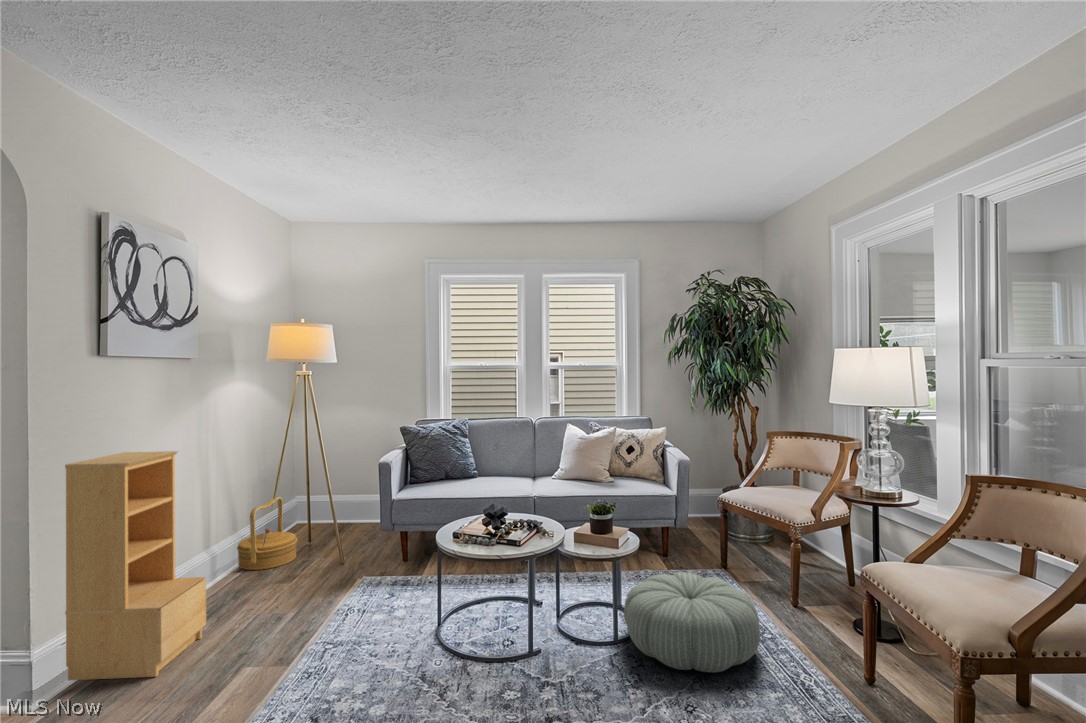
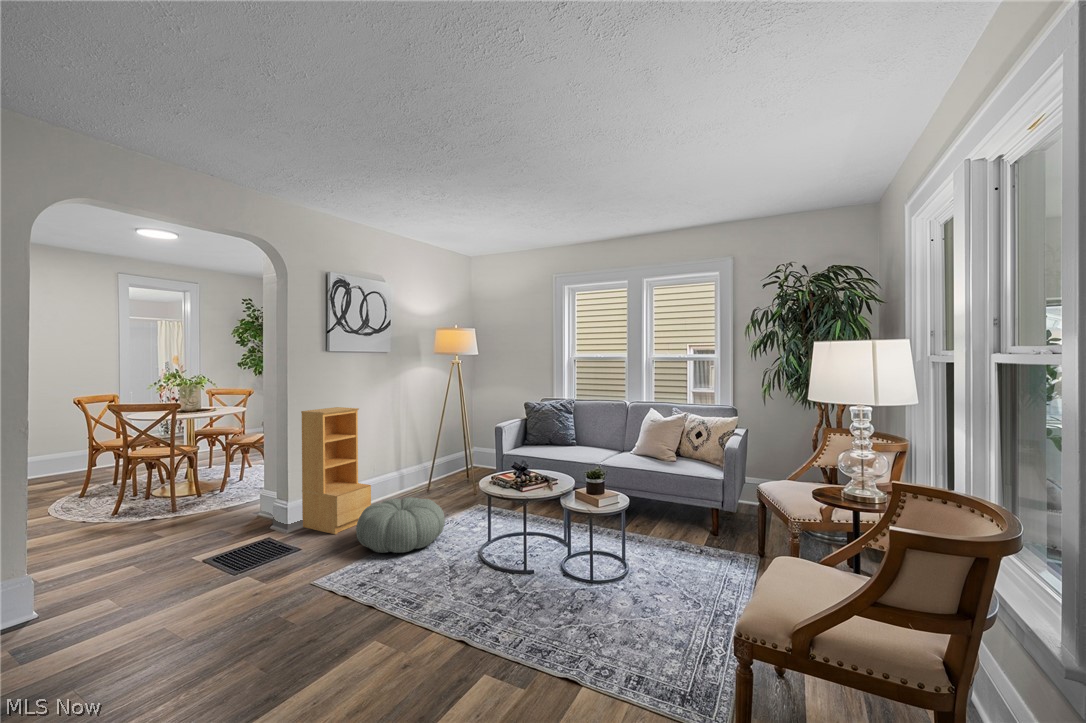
woven basket: present [237,497,297,570] -> none [418,445,455,491]
pouf: present [624,572,760,673] -> present [356,497,445,553]

